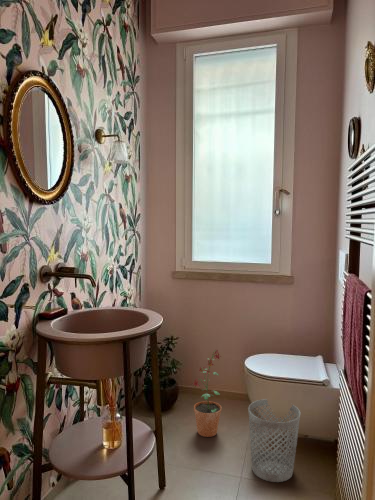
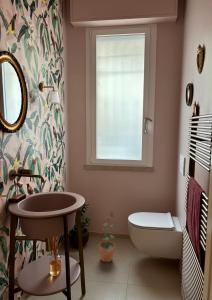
wastebasket: present [248,399,300,482] -> none [132,240,162,288]

